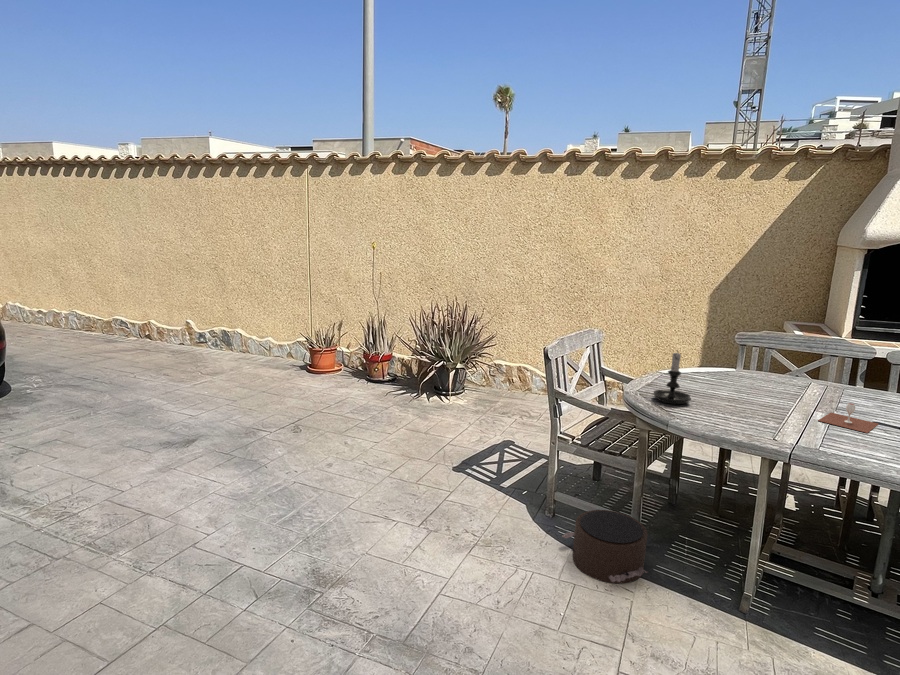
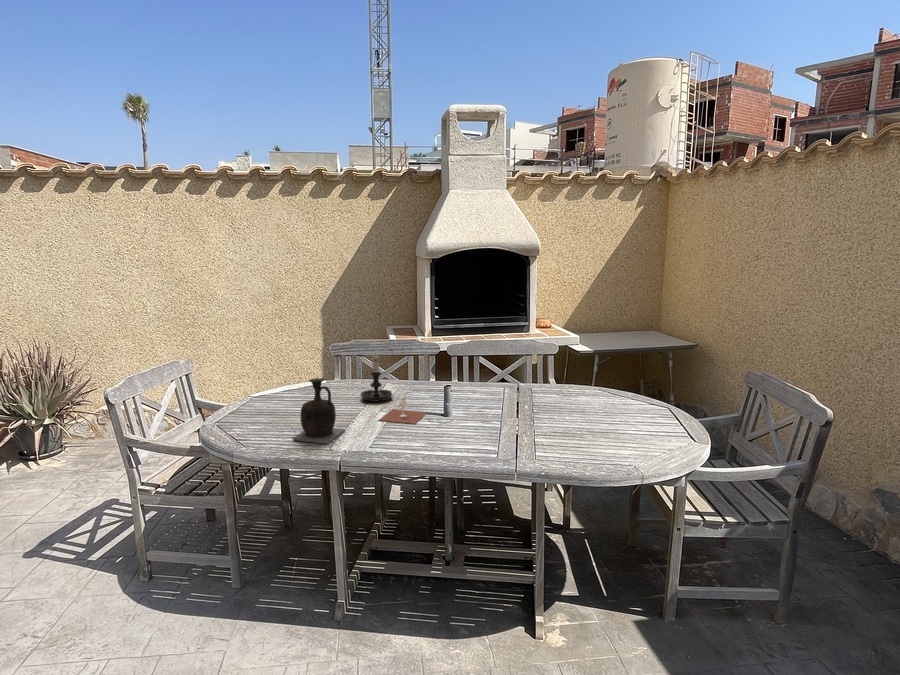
candle holder: present [654,351,691,404] -> present [360,355,393,402]
vase: none [728,365,782,433] -> present [293,378,345,444]
pouf: present [562,510,648,584] -> none [146,558,243,646]

